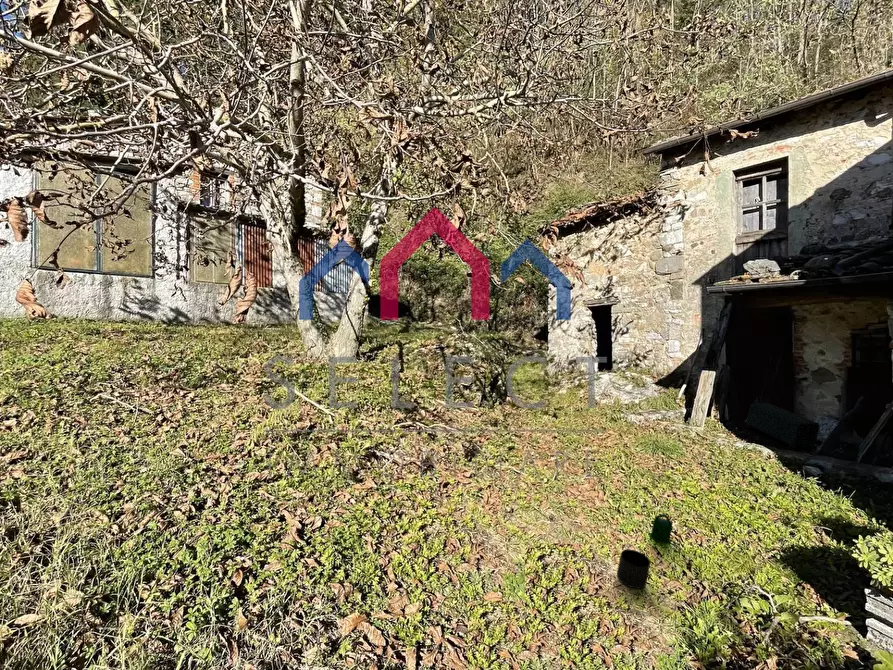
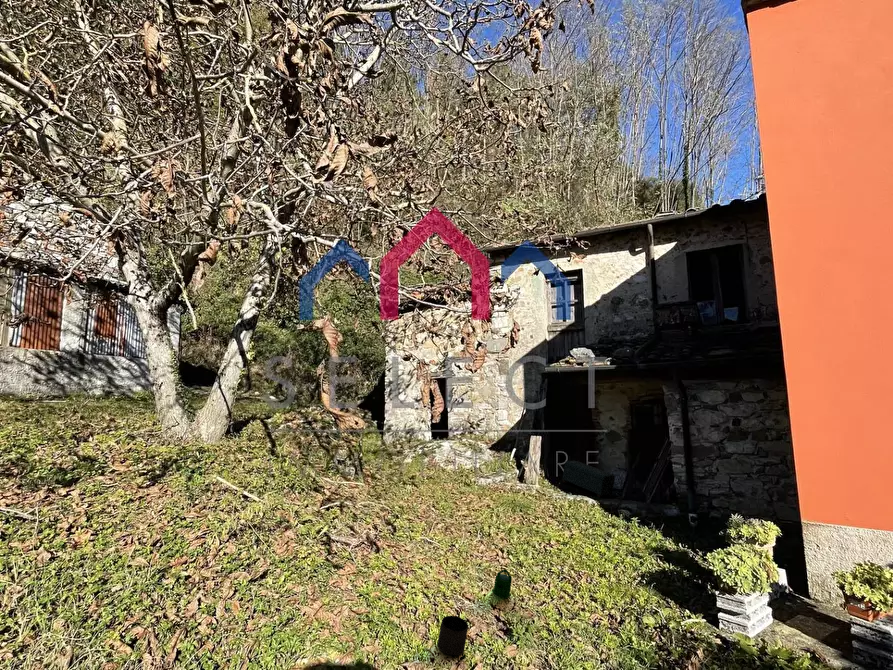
watering can: present [650,514,672,544] -> present [492,569,512,598]
planter: present [617,549,650,588] -> present [438,616,468,655]

